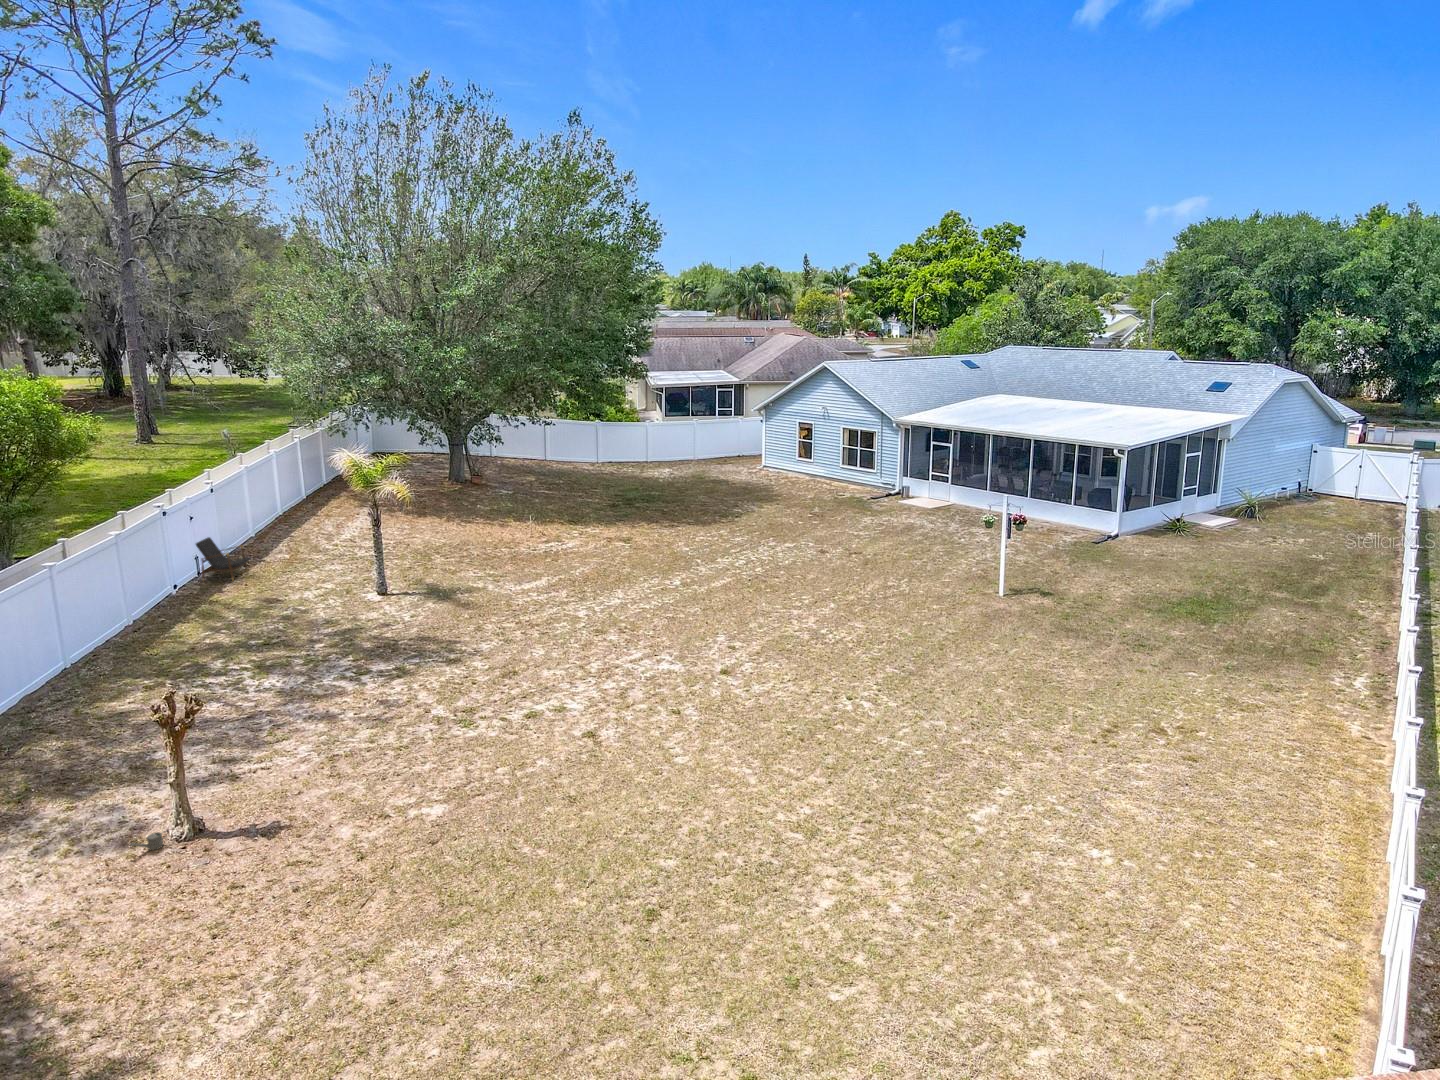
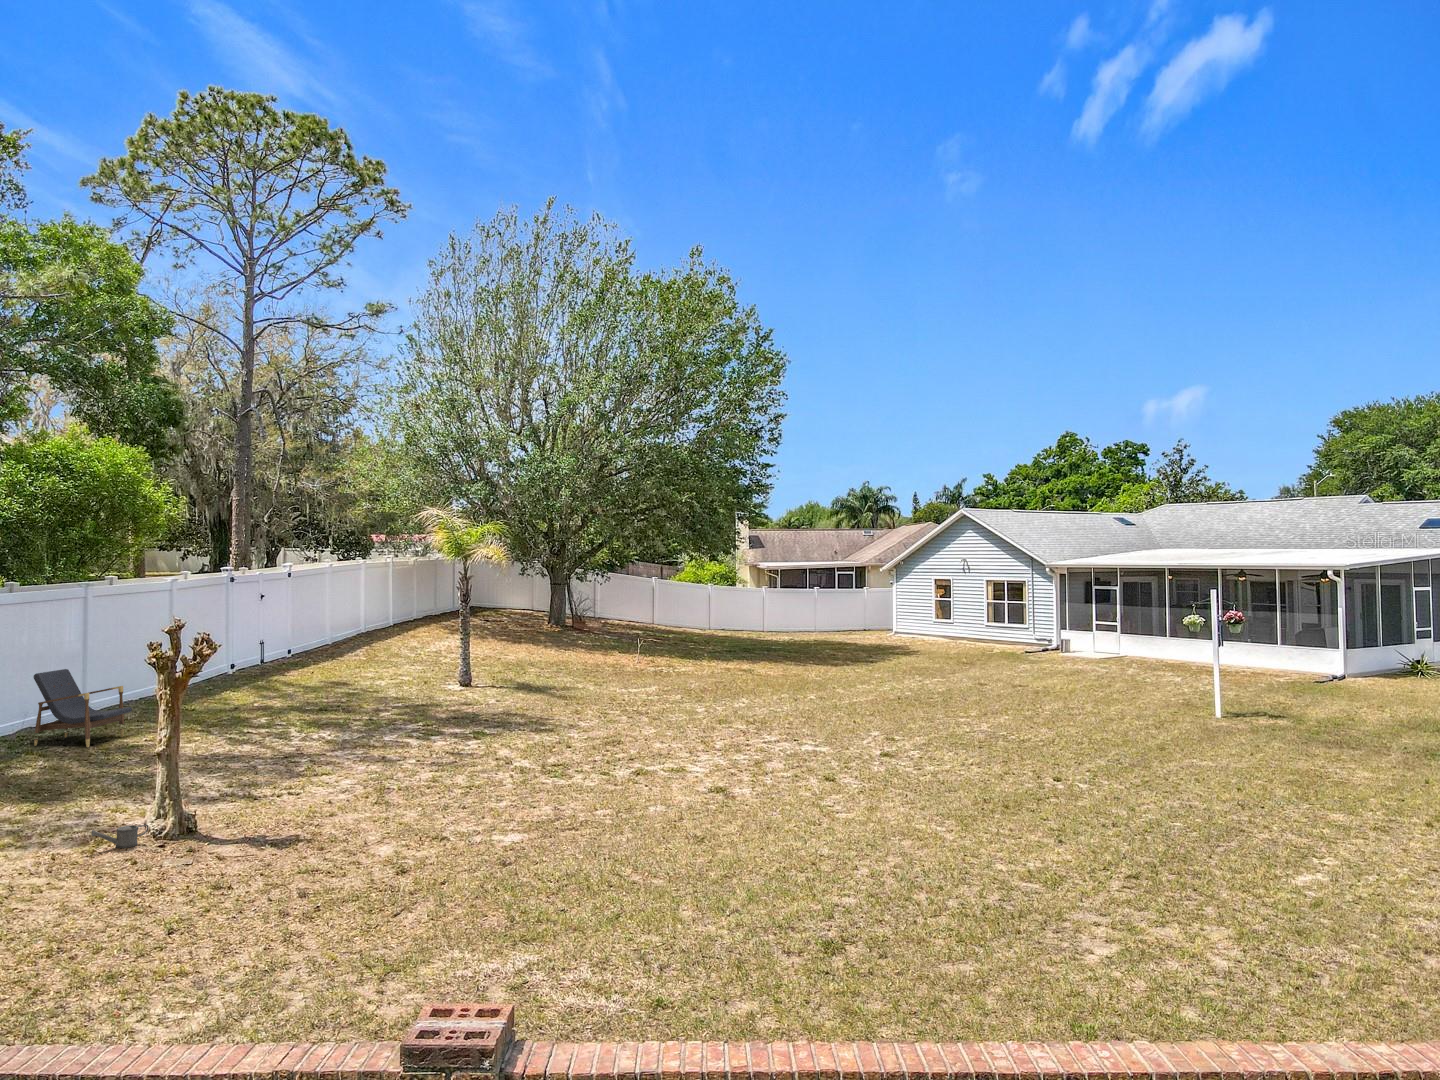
lounge chair: present [196,537,250,581] -> present [34,669,132,747]

